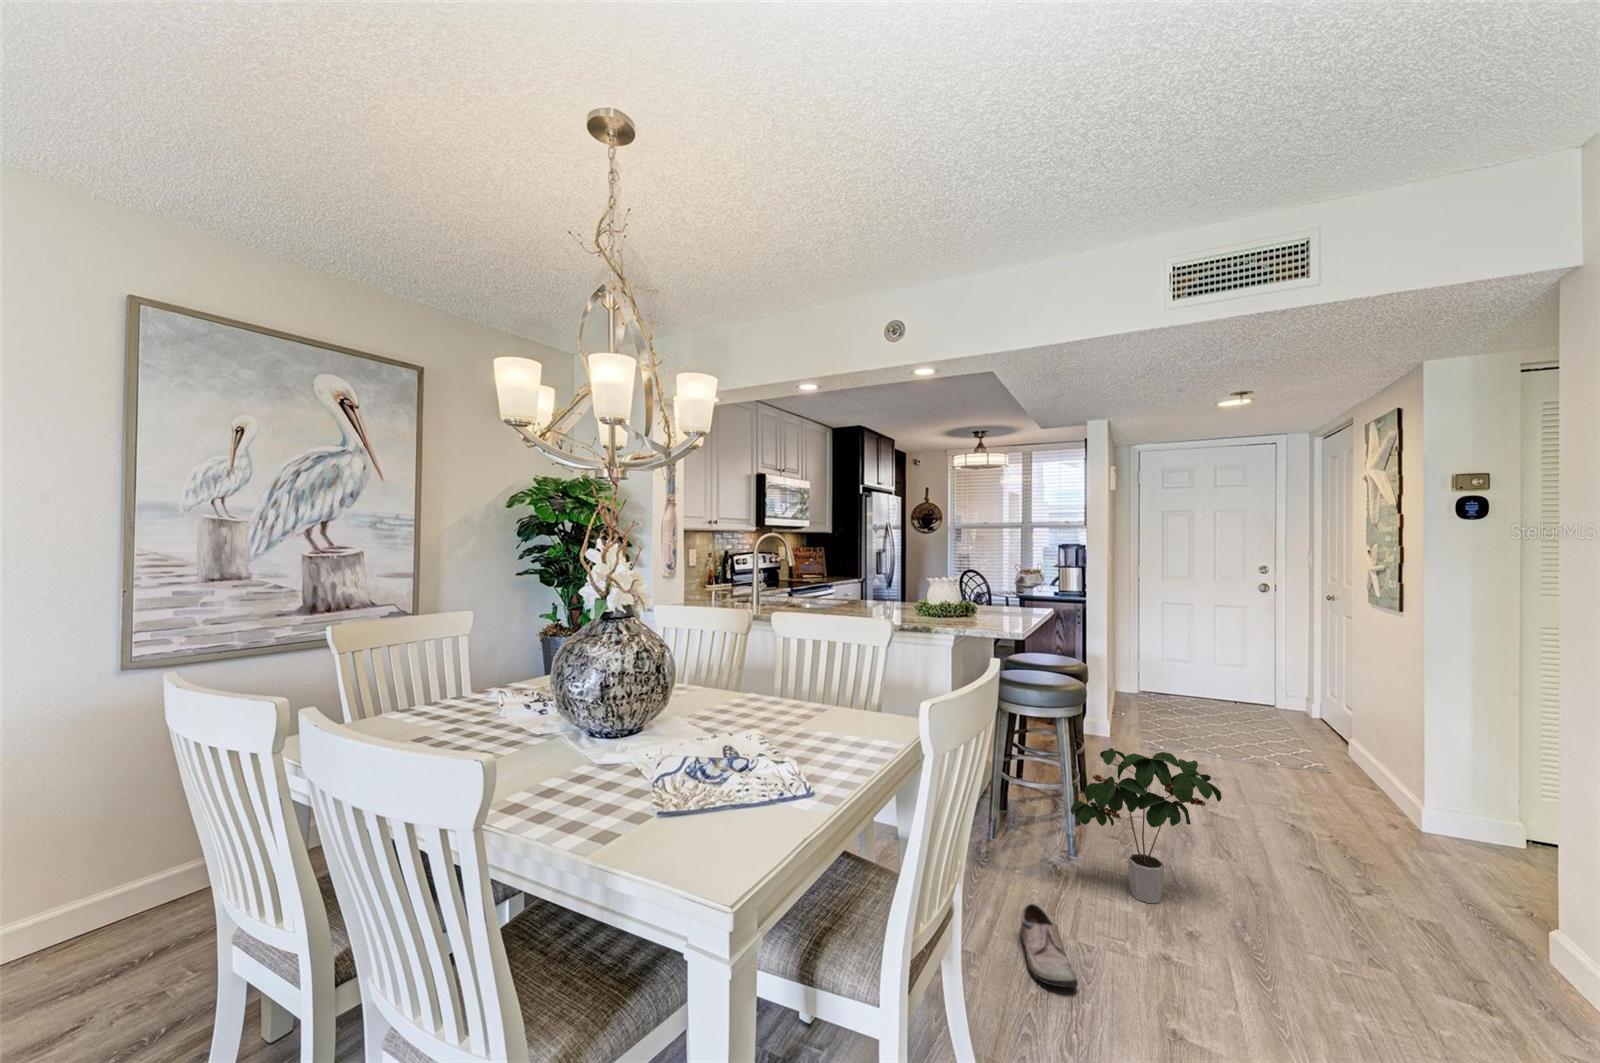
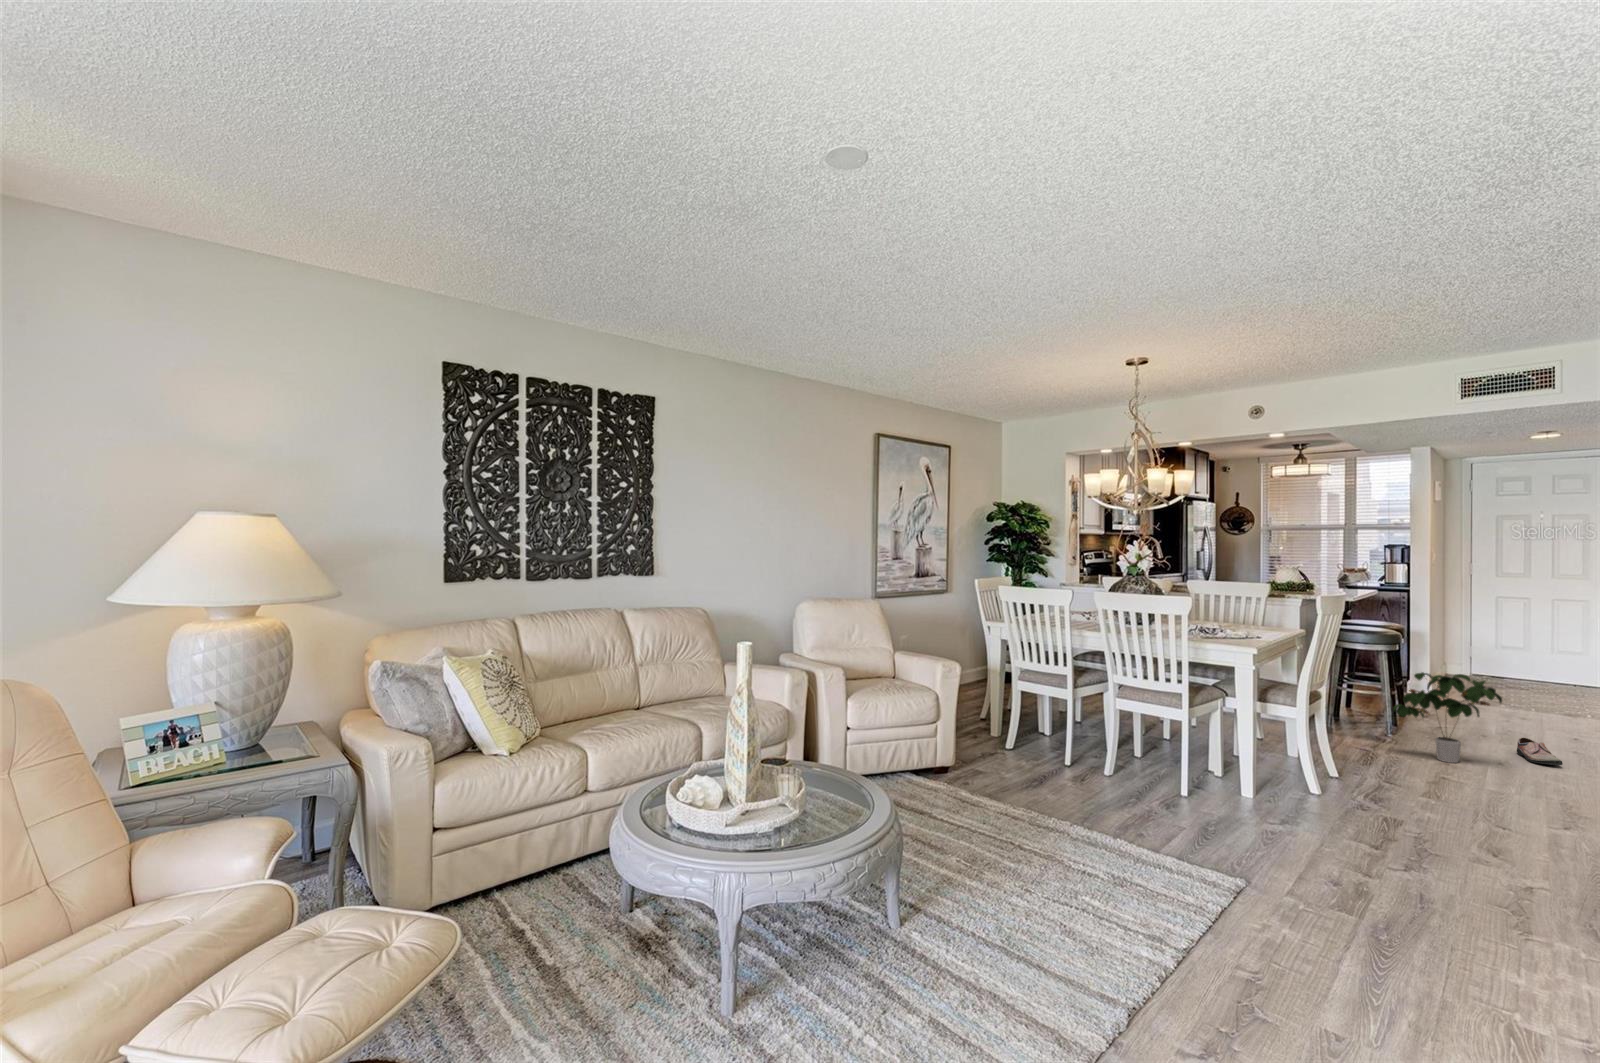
shoe: present [1020,903,1078,987] -> present [1517,737,1563,765]

